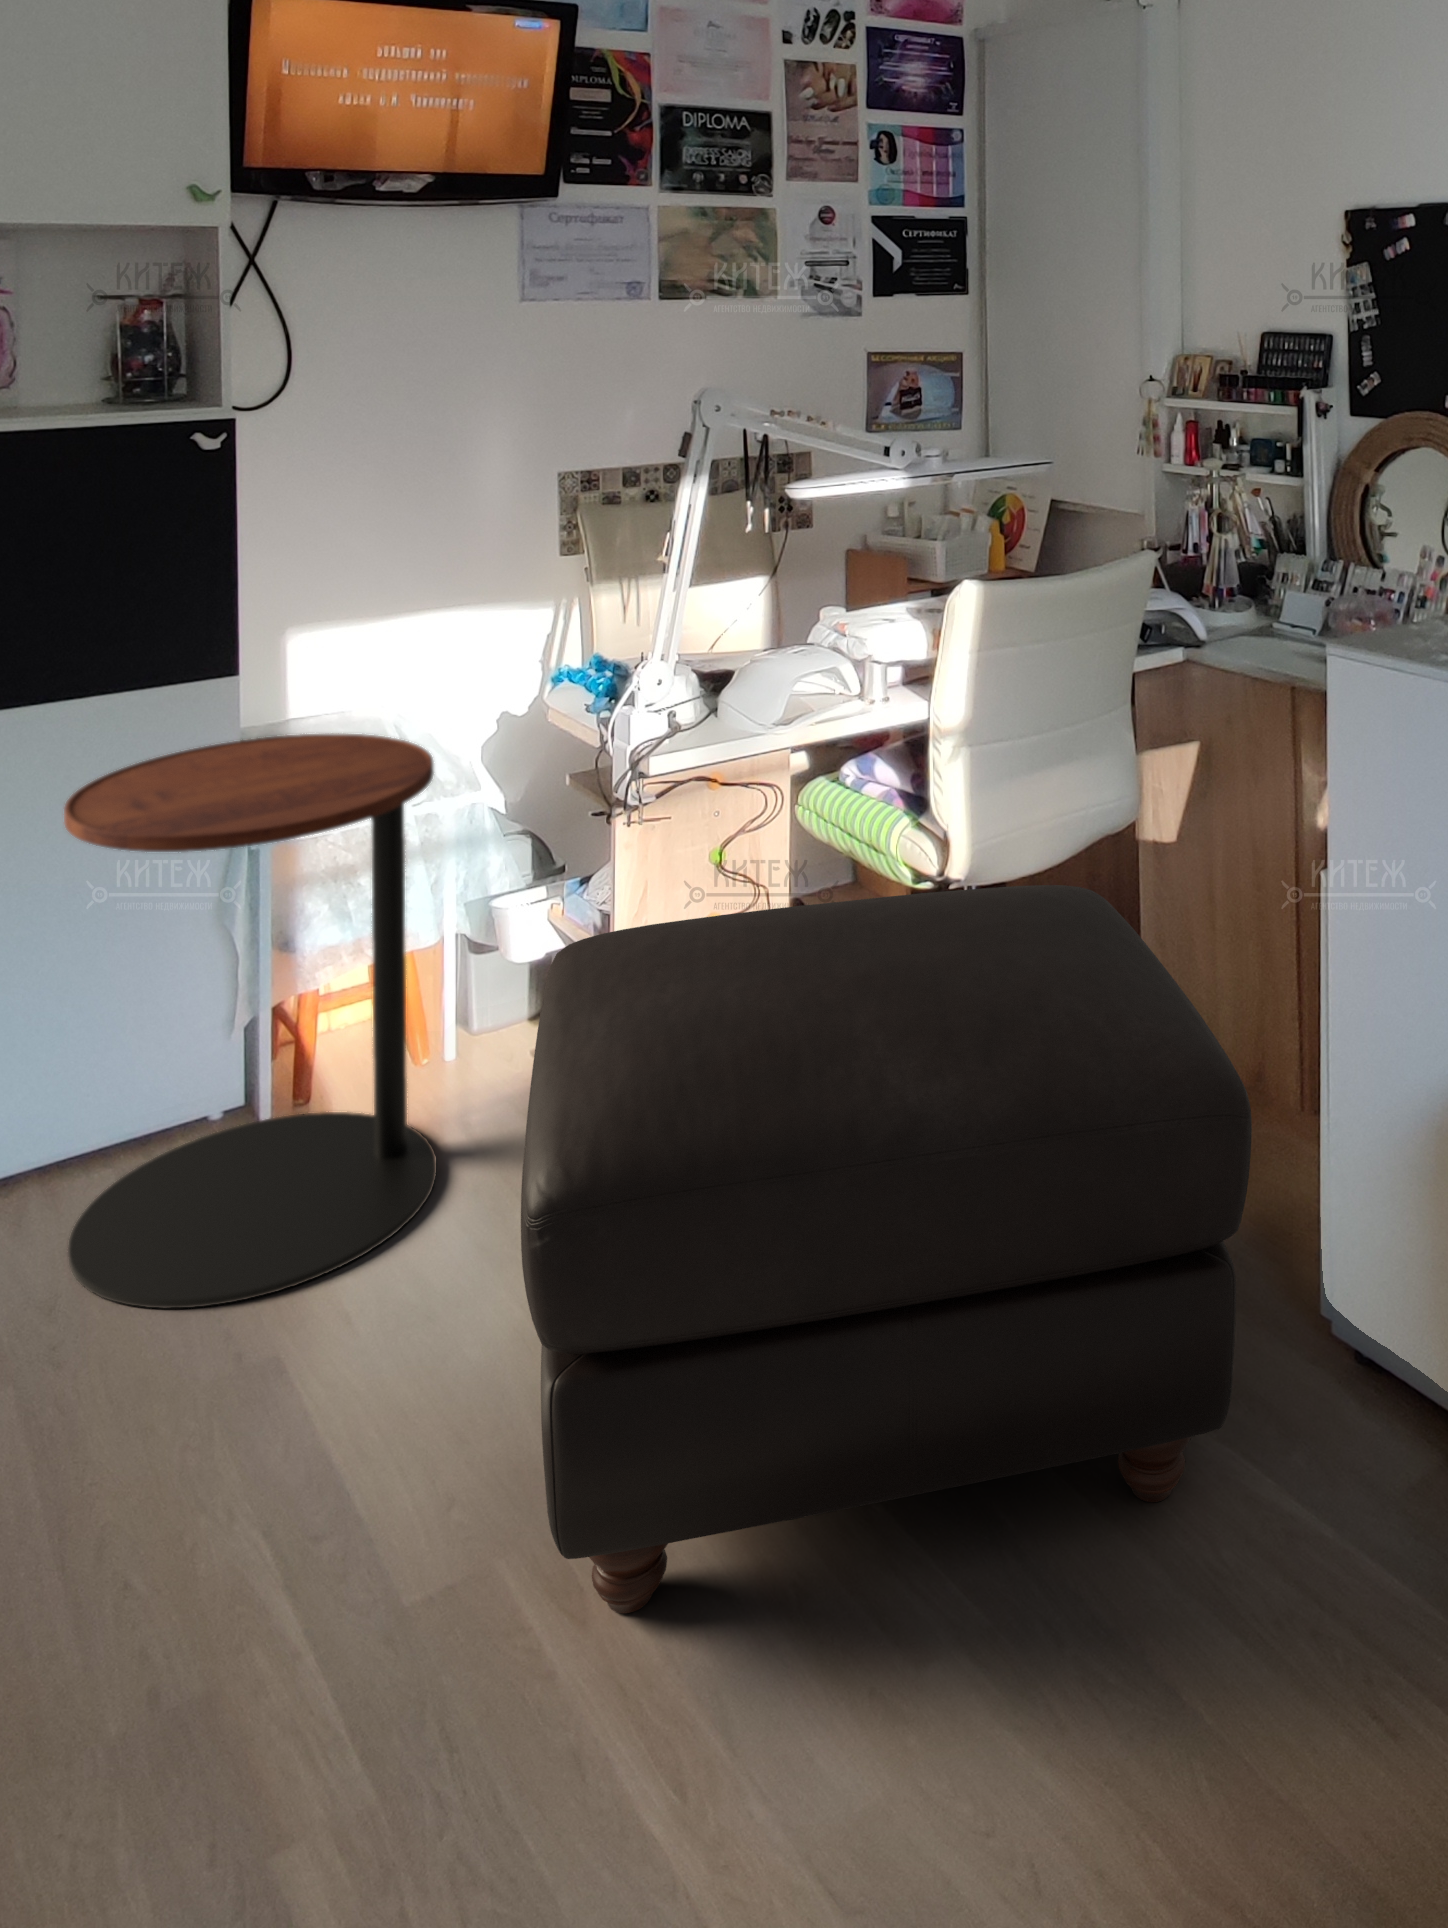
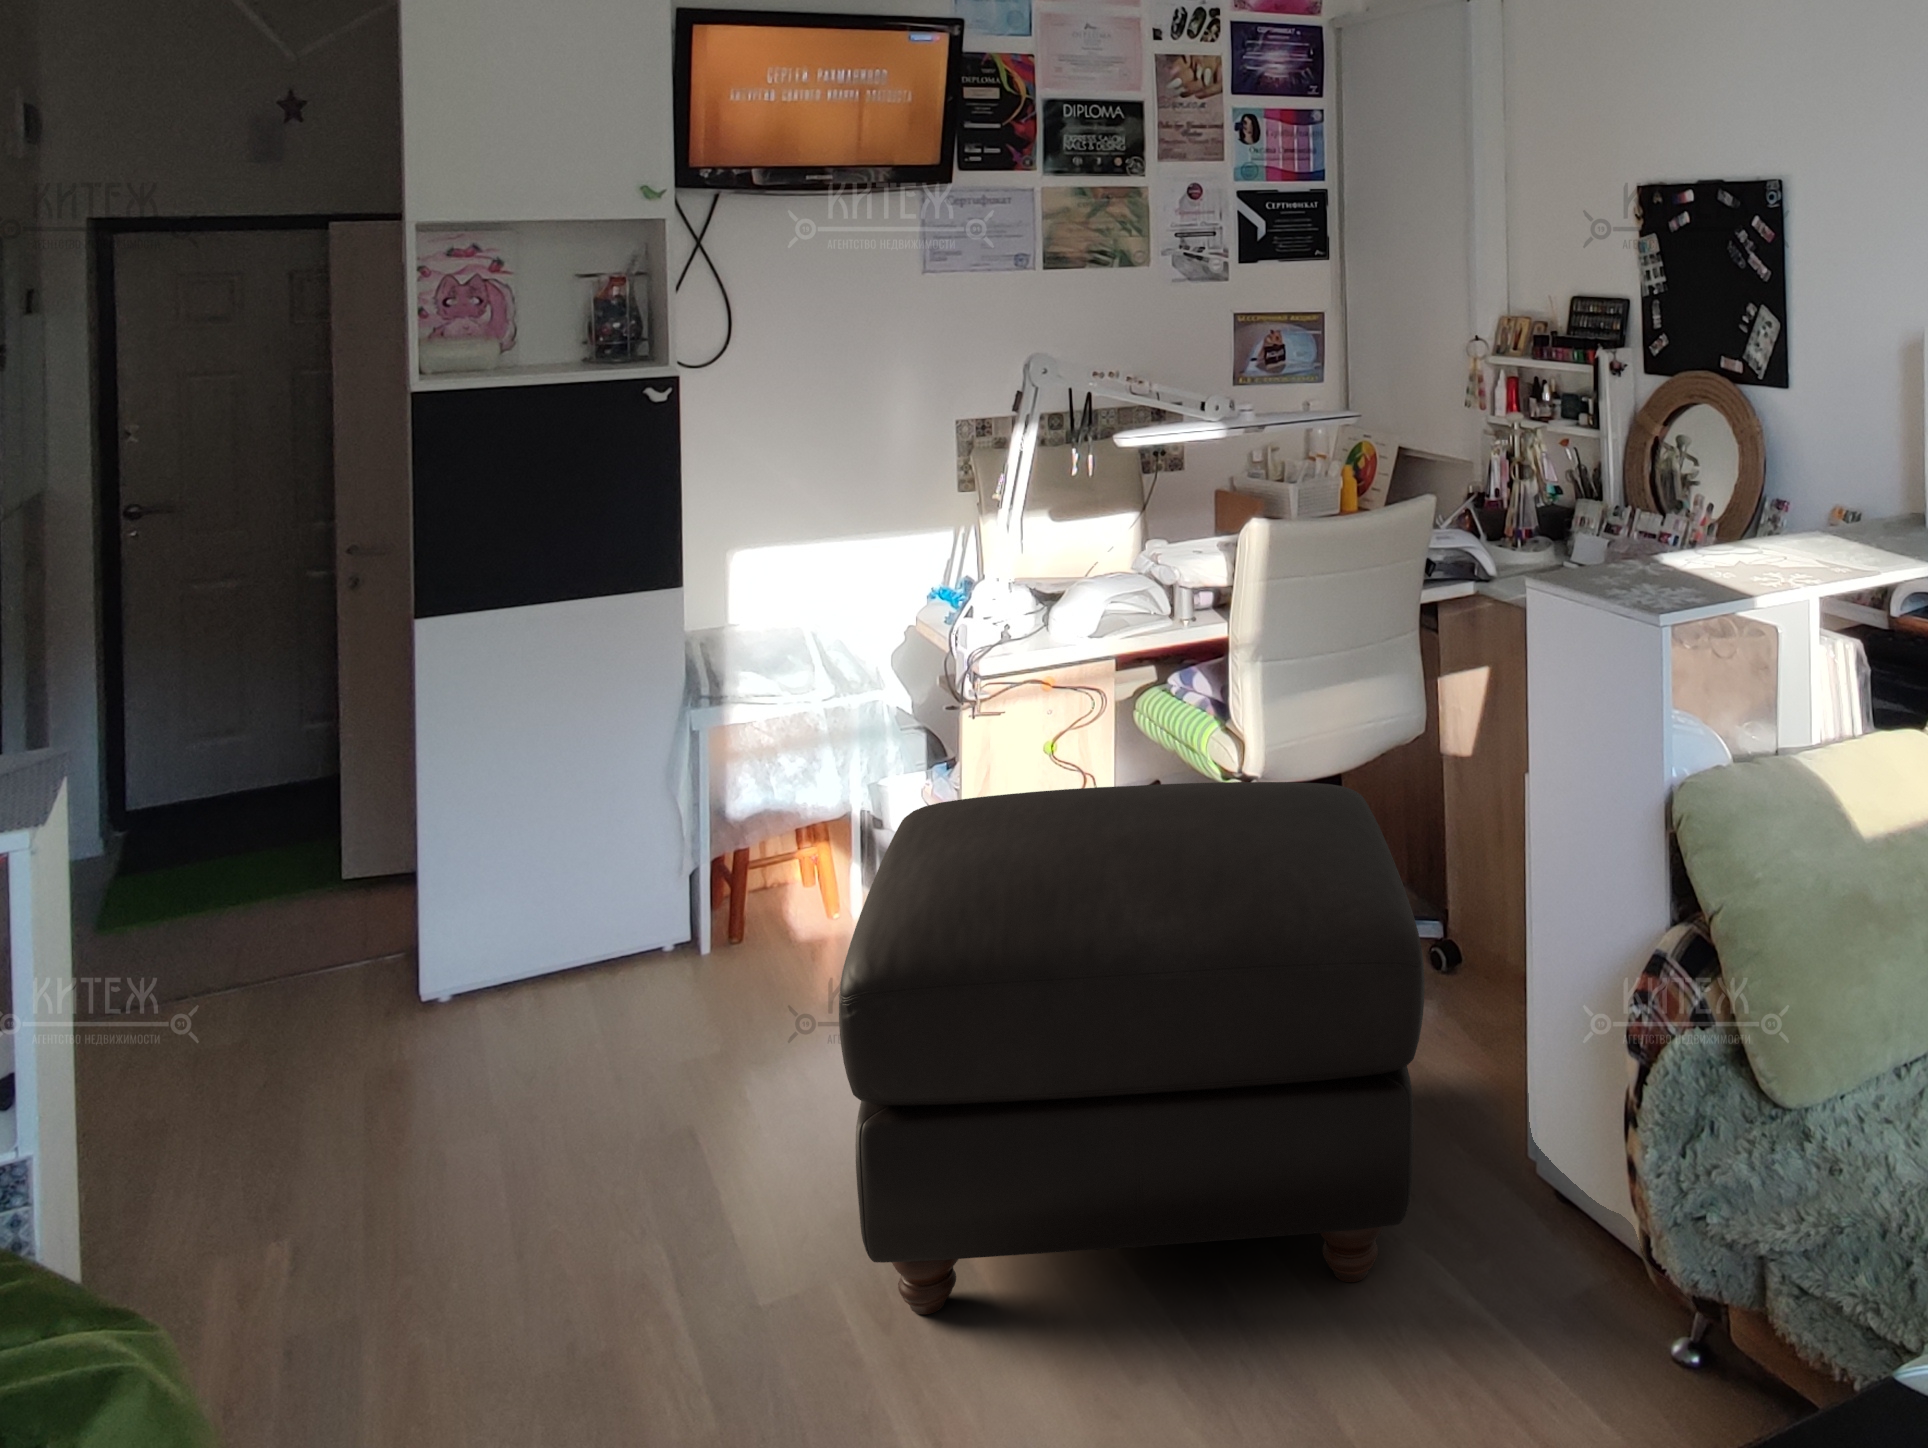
side table: present [64,733,437,1308] -> none [545,637,833,1083]

